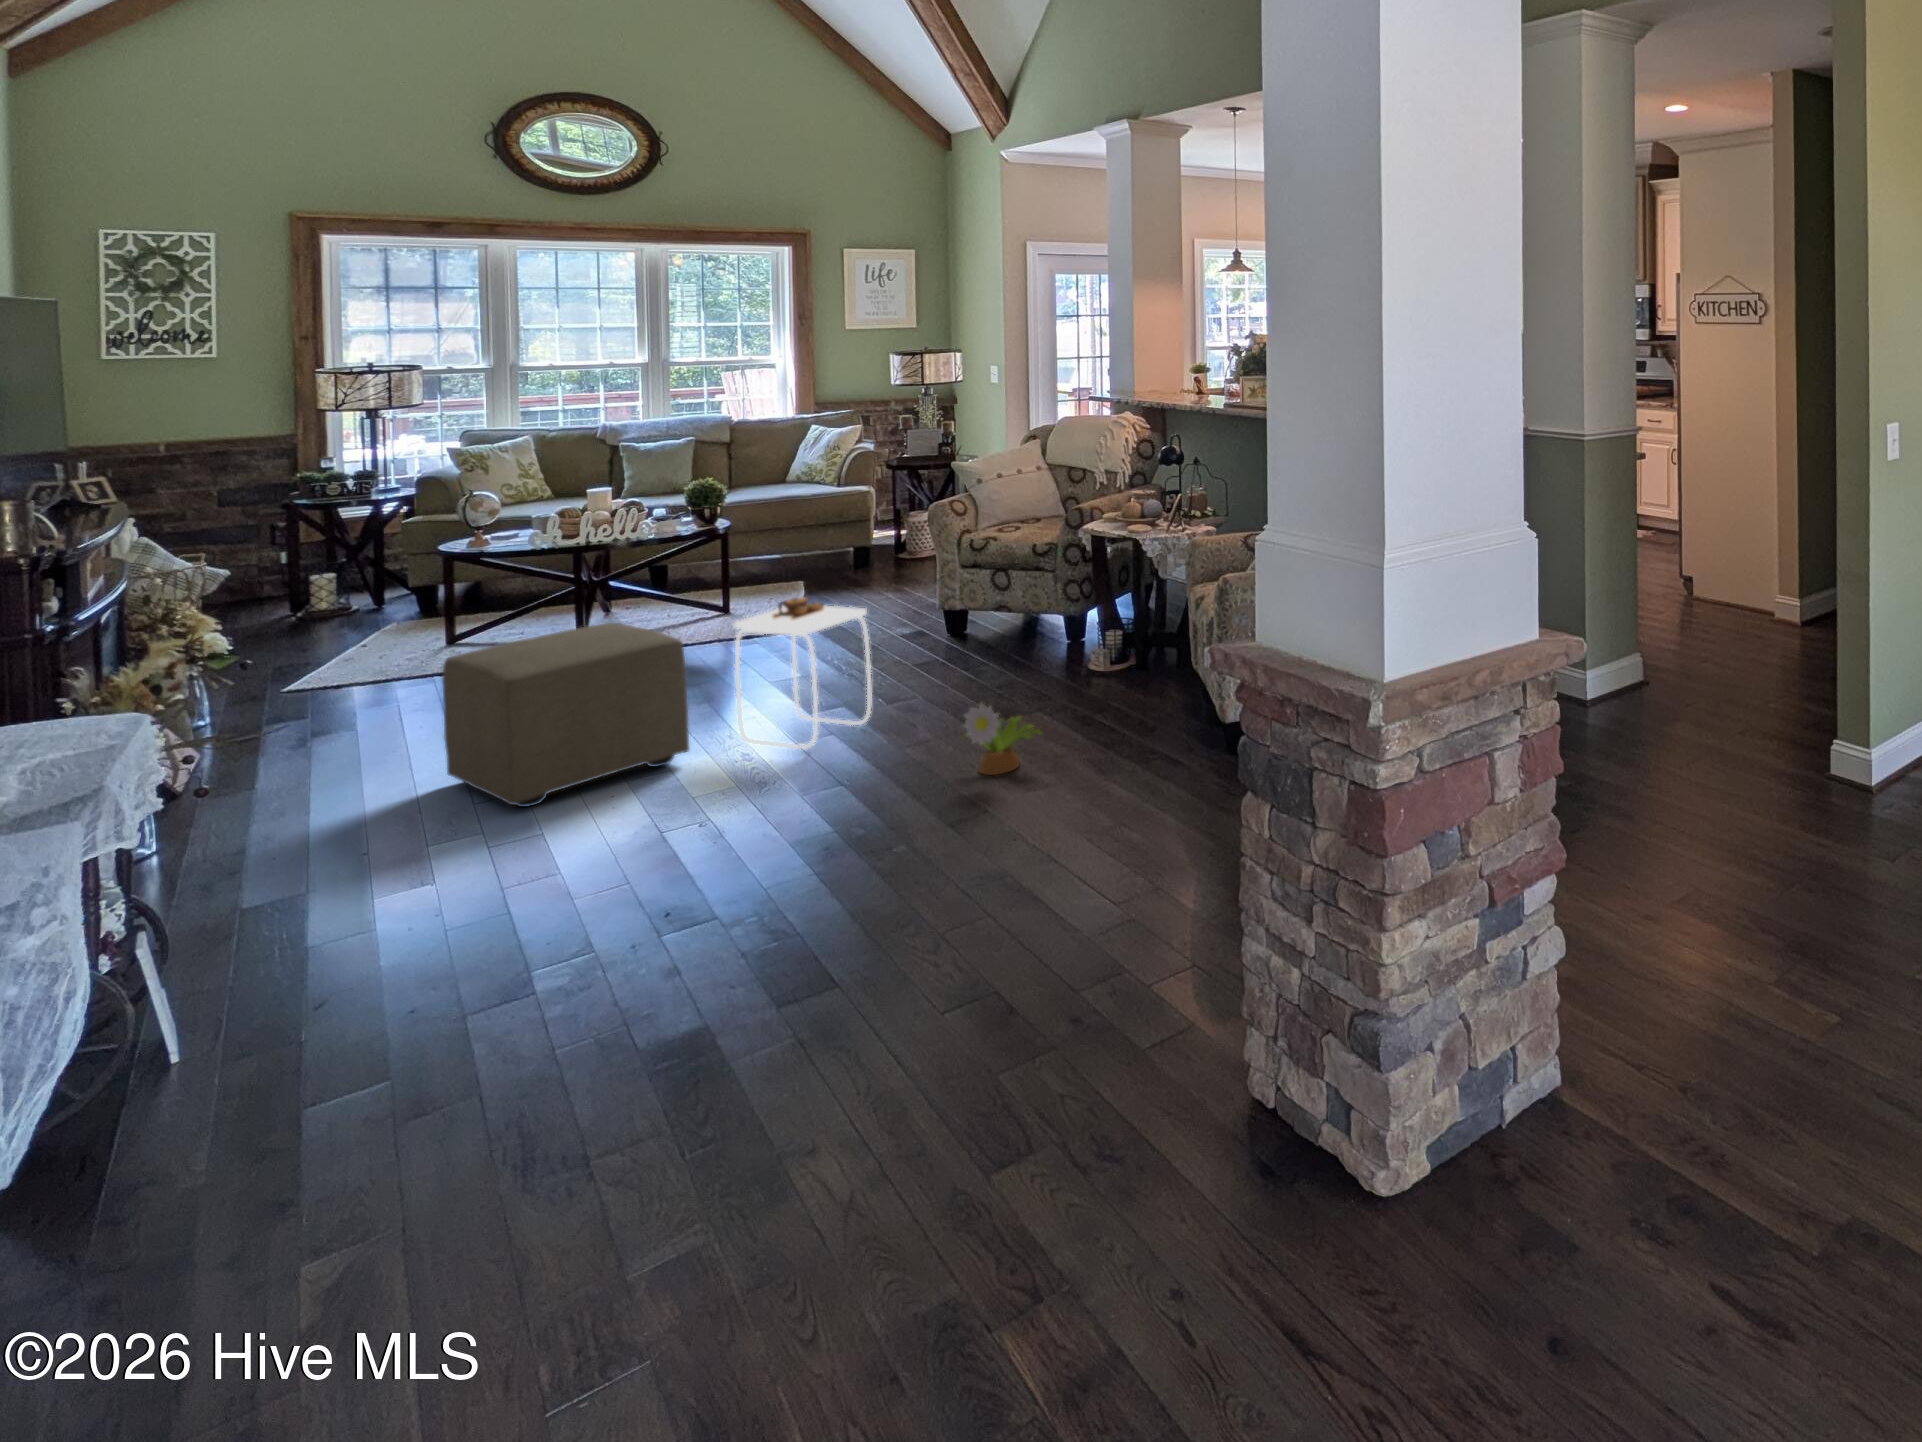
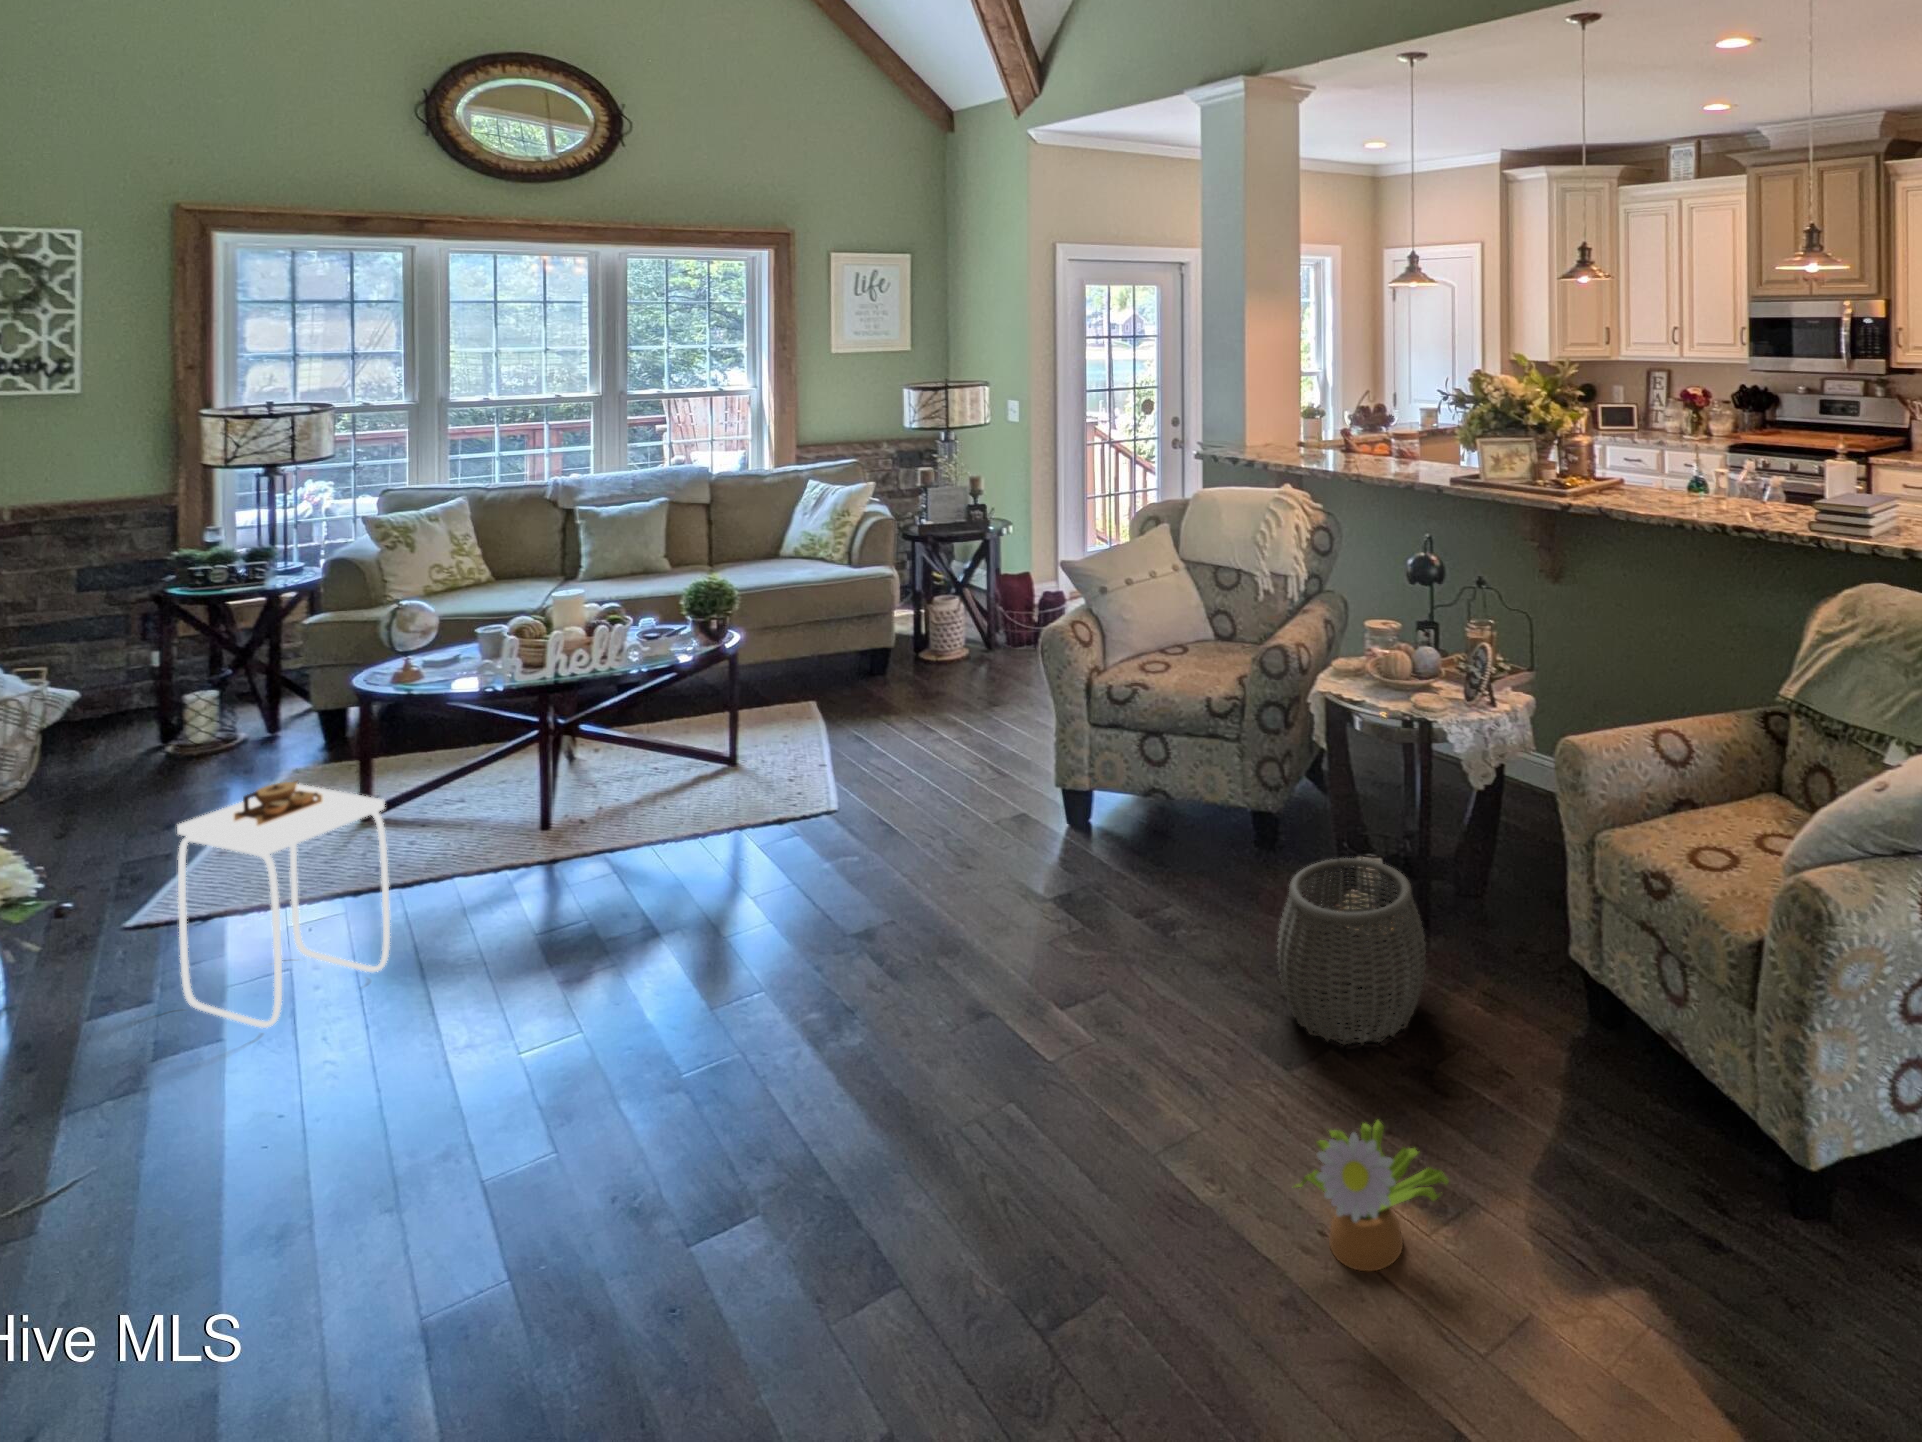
side table: present [735,597,872,749] -> present [177,781,390,1028]
woven basket: none [1018,617,1113,712] -> present [1277,858,1426,1044]
ottoman: present [443,623,689,807] -> none [358,895,782,1360]

